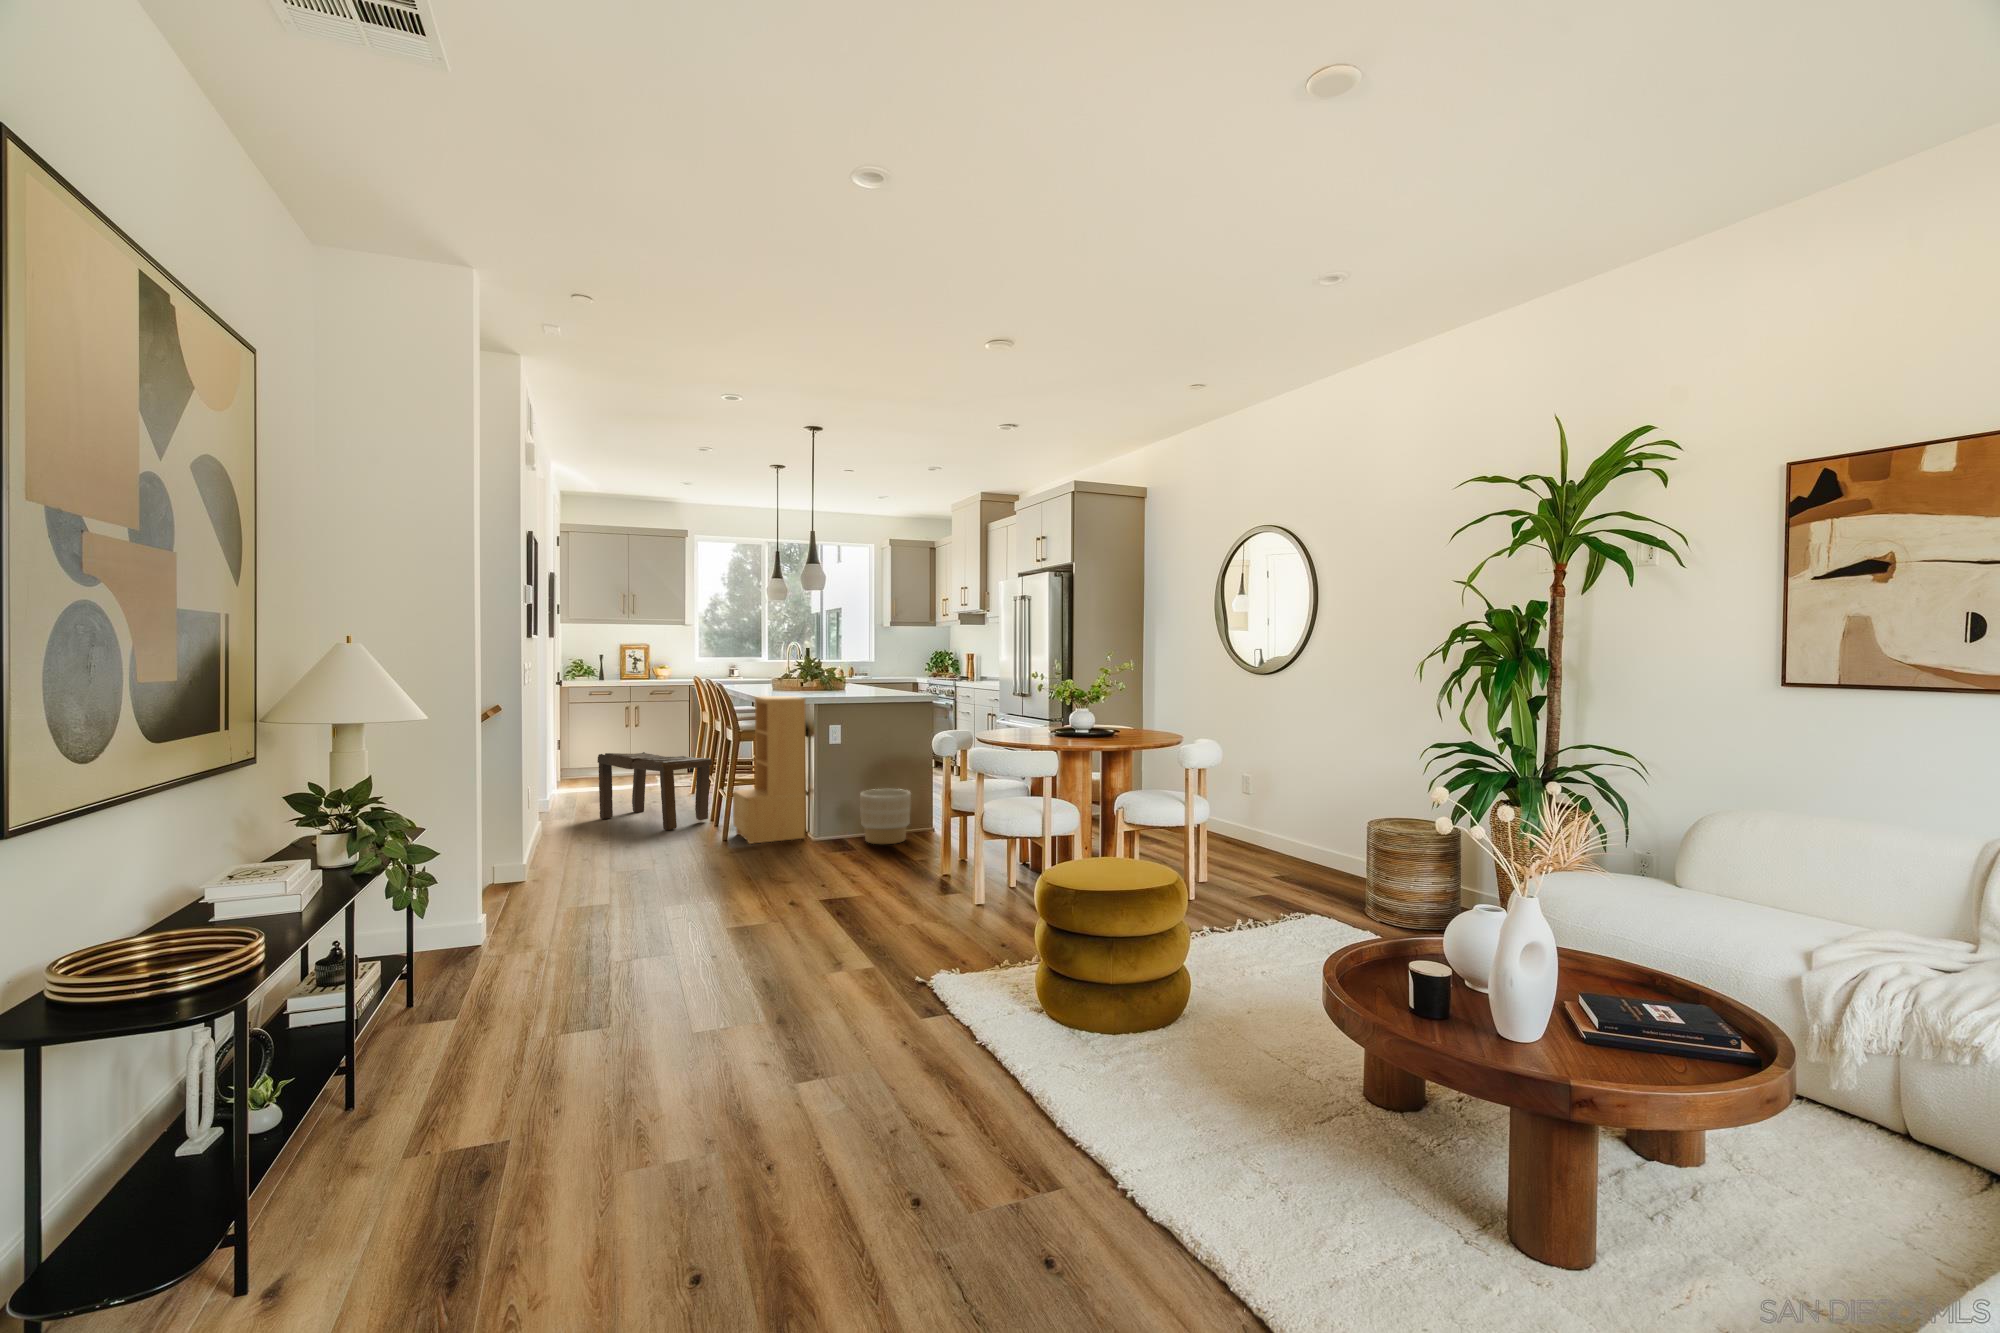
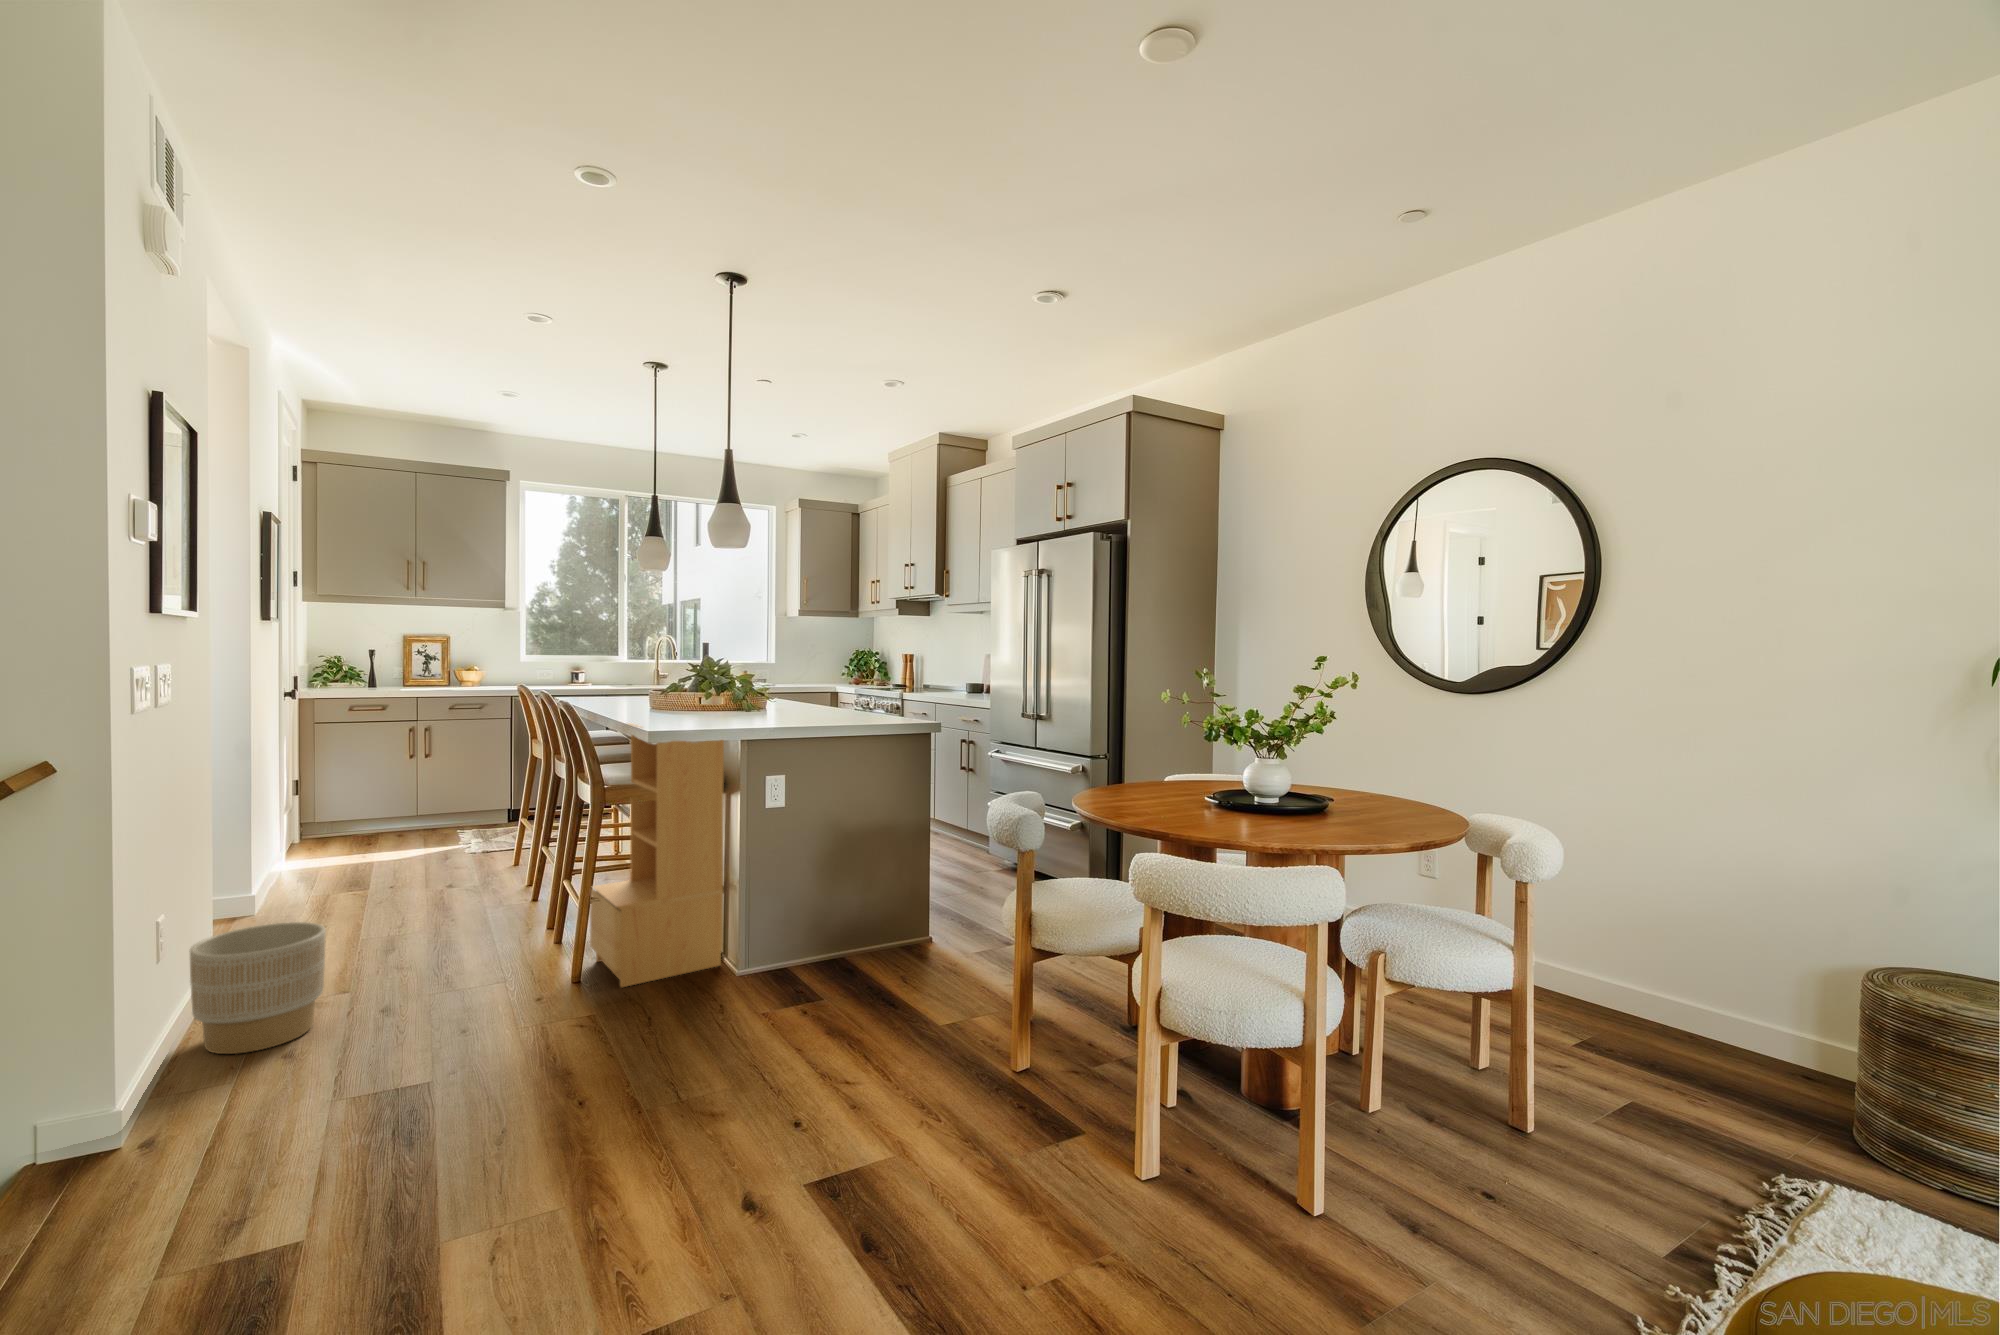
bench: present [598,752,712,830] -> none [340,810,550,956]
planter: present [860,789,911,844] -> present [190,922,326,1054]

